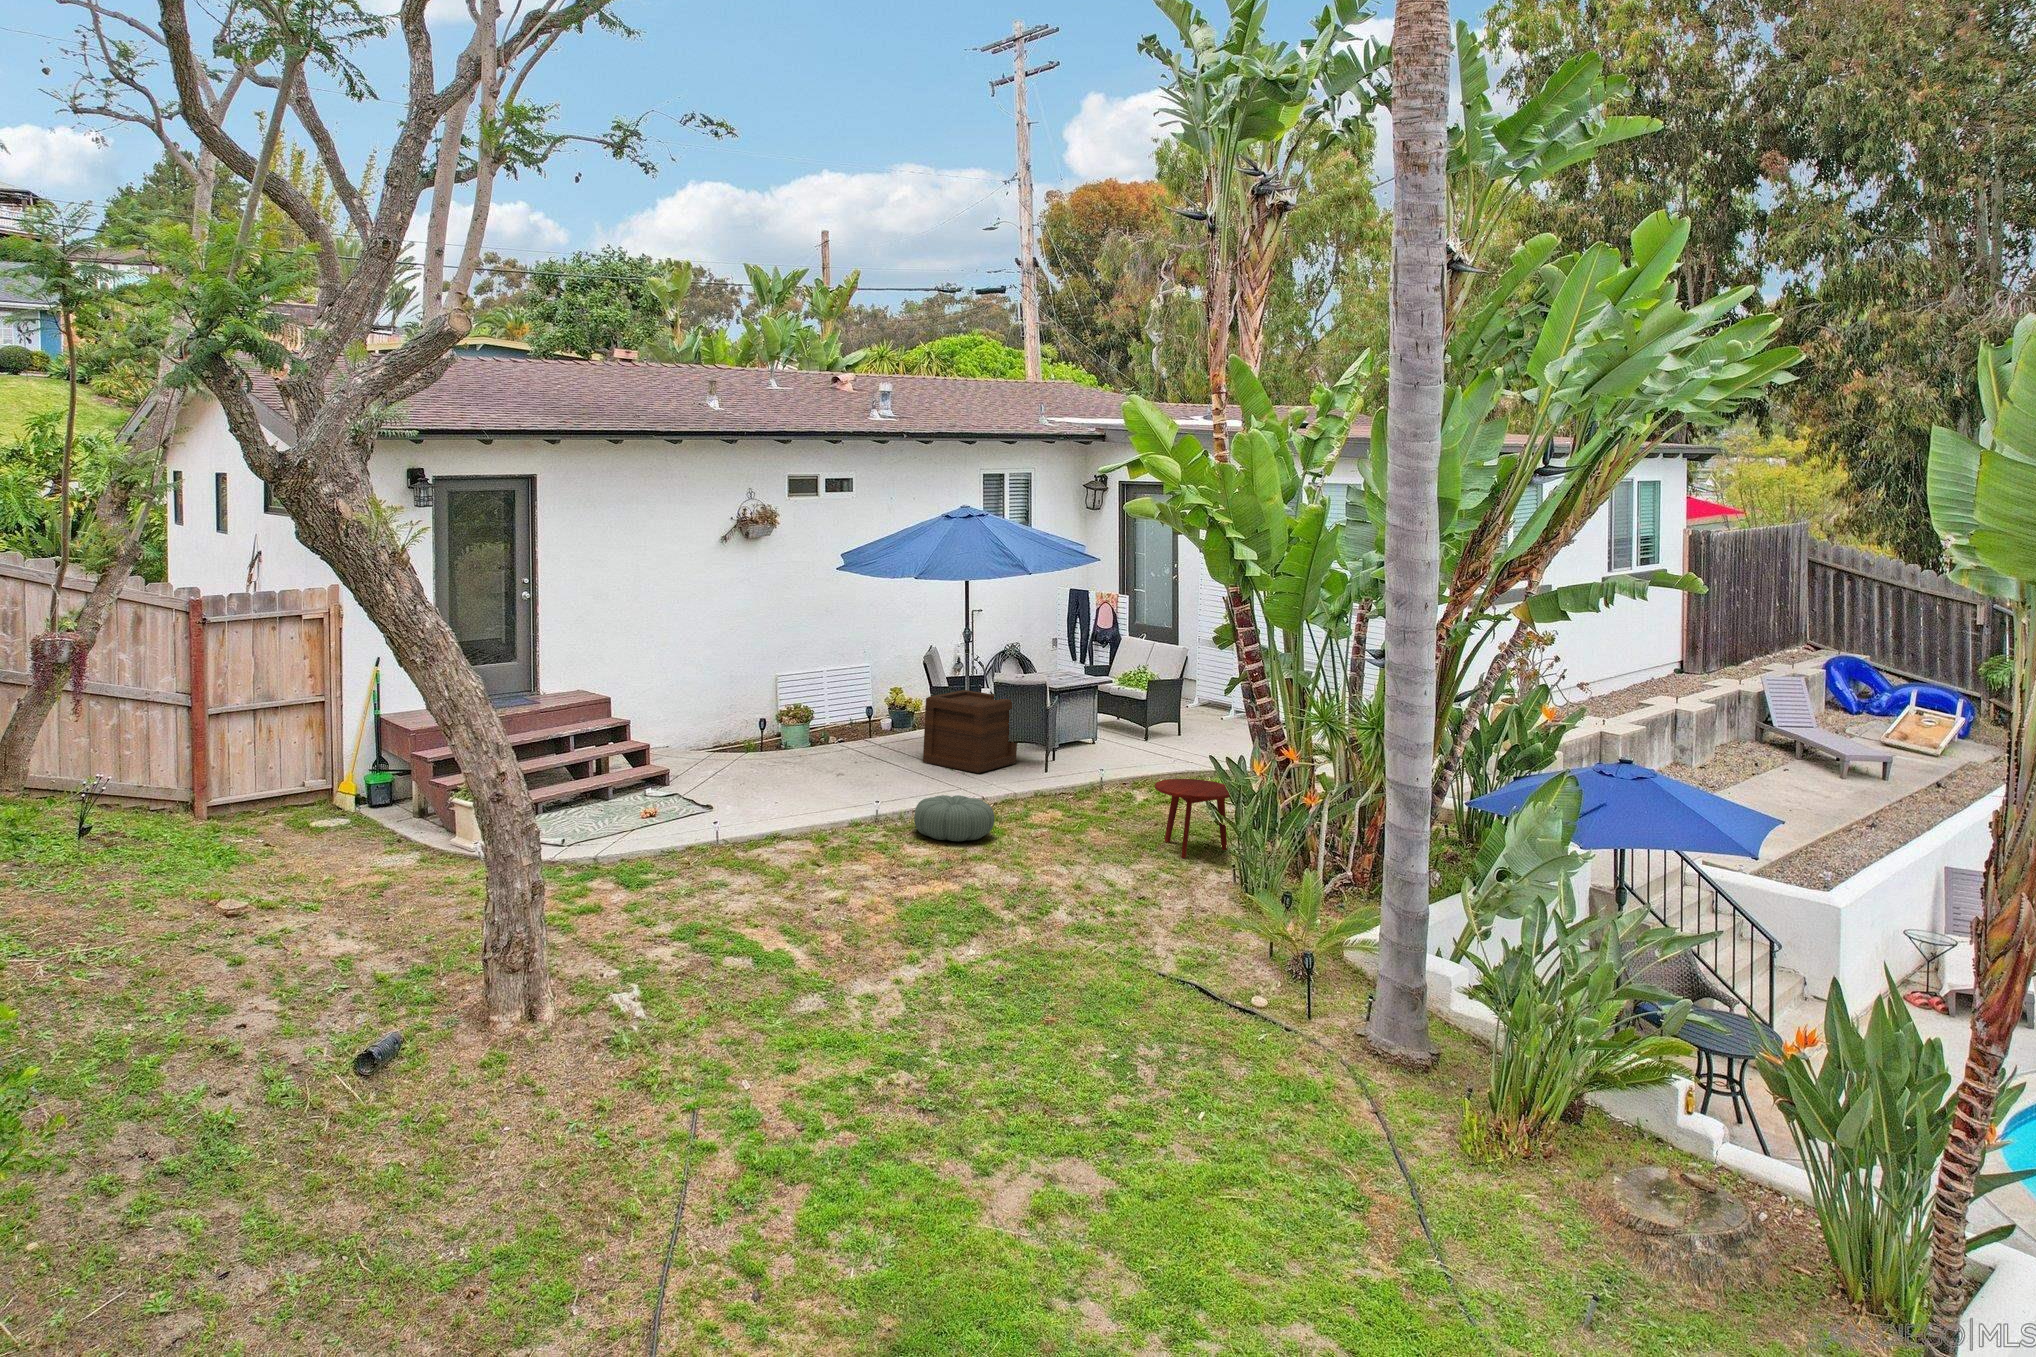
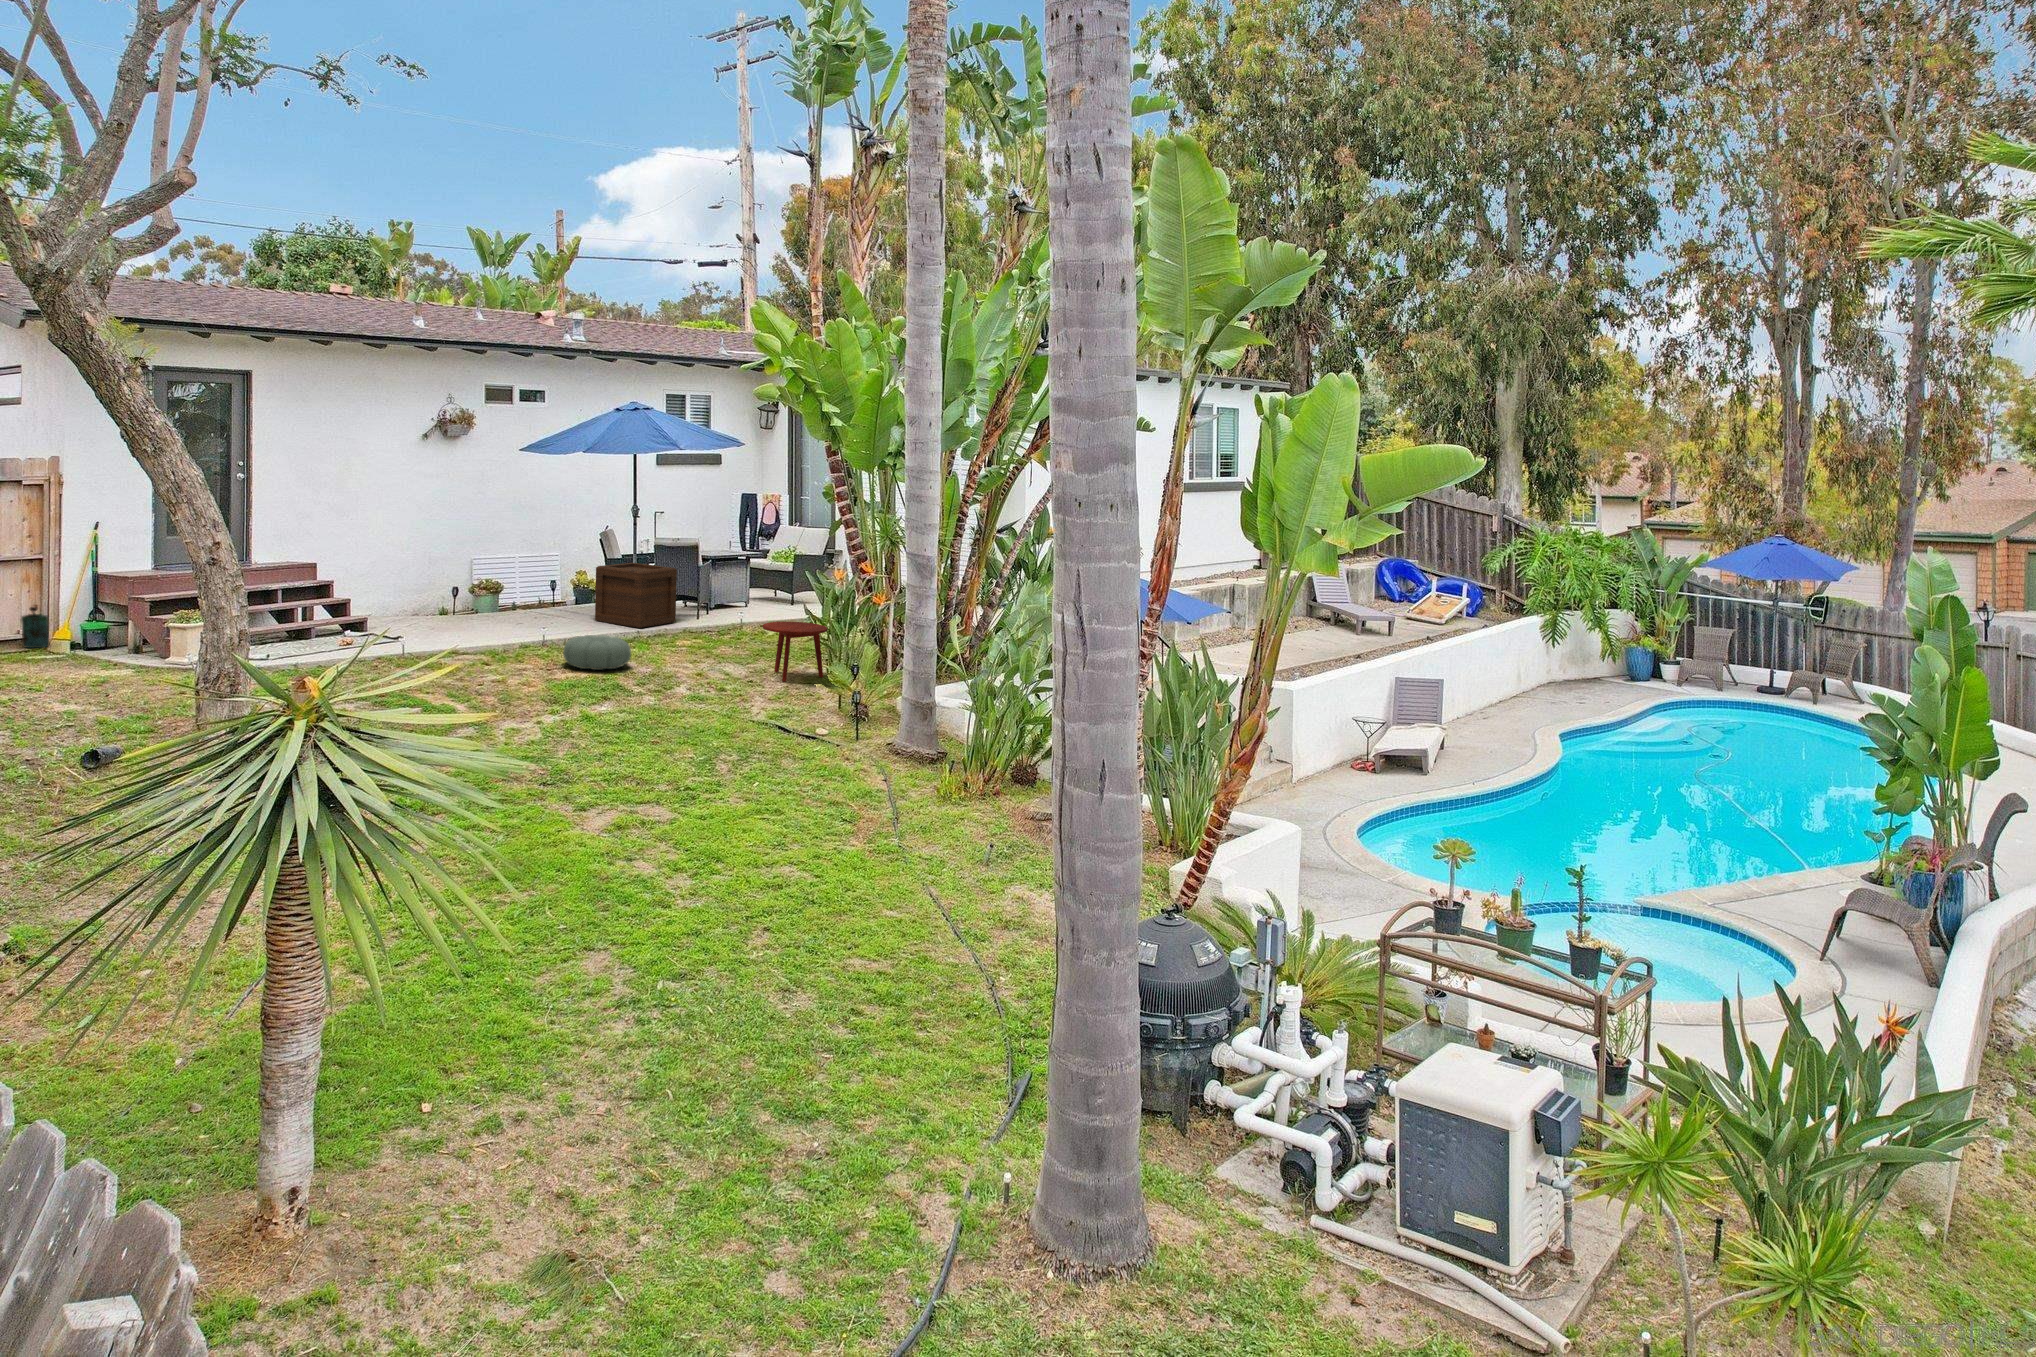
watering can: none [302,760,331,810] -> present [21,607,49,648]

